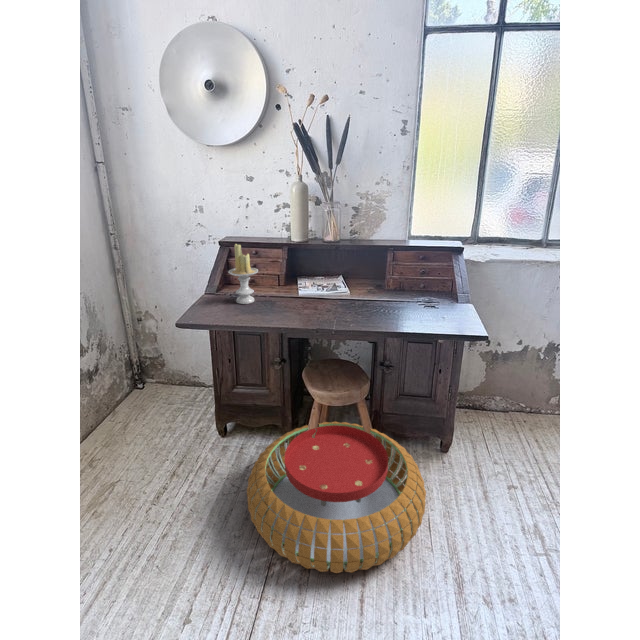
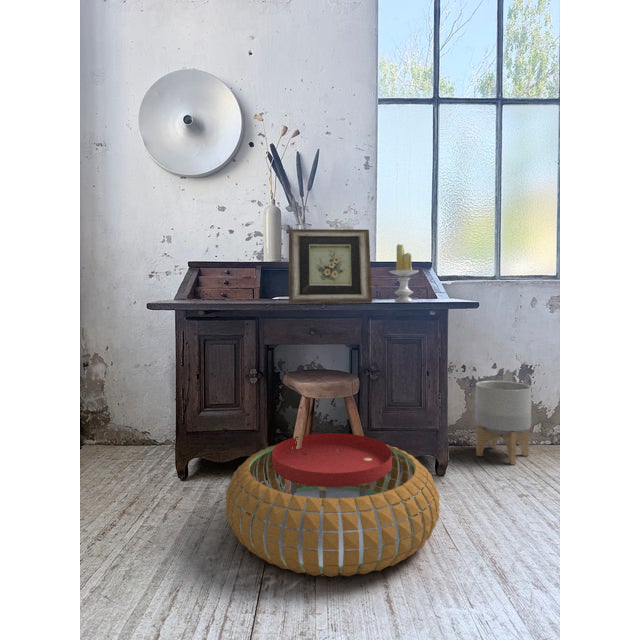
picture frame: none [306,234,390,313] -> present [289,229,372,303]
candle: present [228,244,258,304] -> present [389,244,419,302]
planter: none [485,359,548,442] -> present [475,381,531,464]

